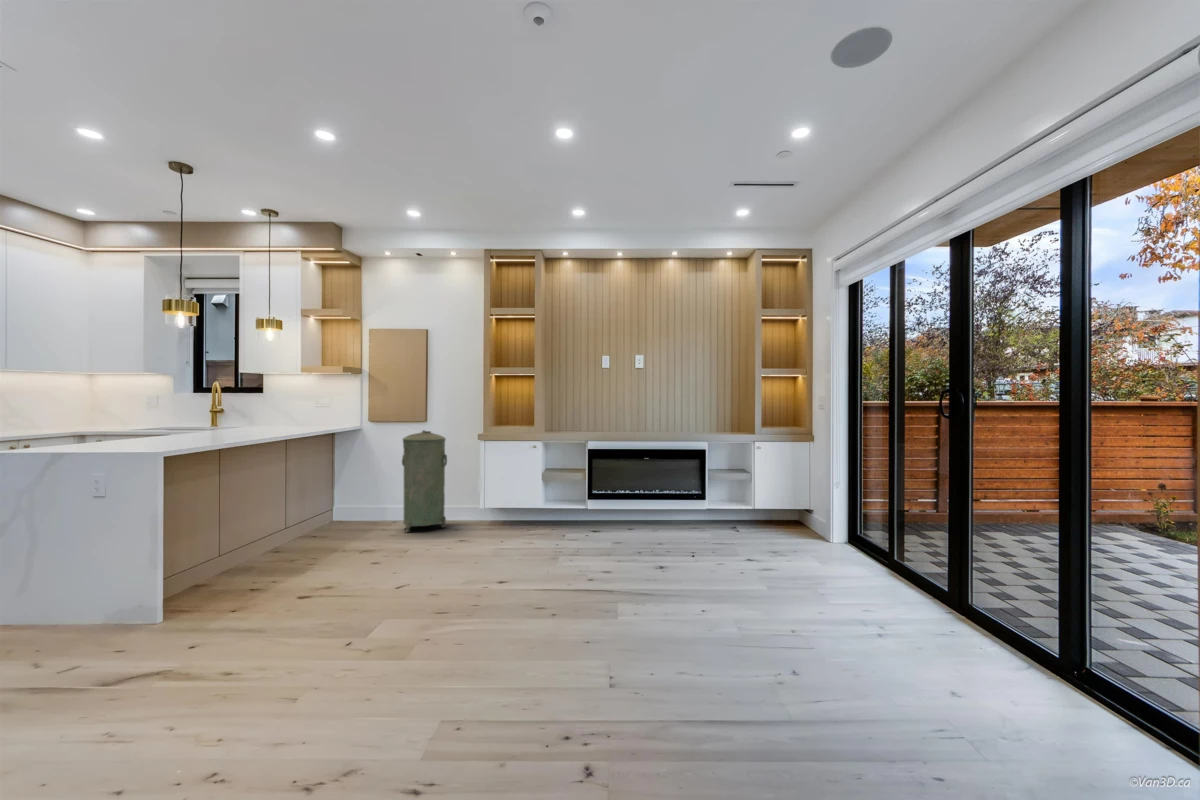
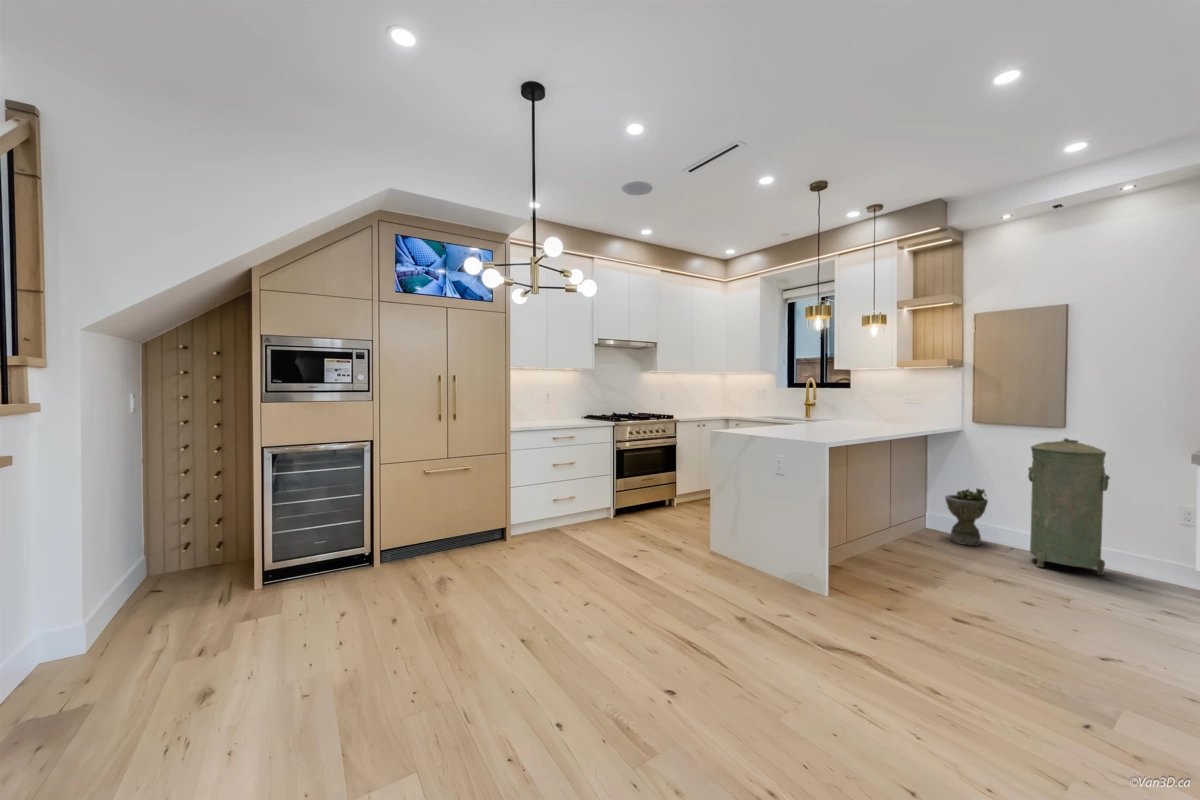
planter: none [346,478,379,529] -> present [945,489,988,546]

